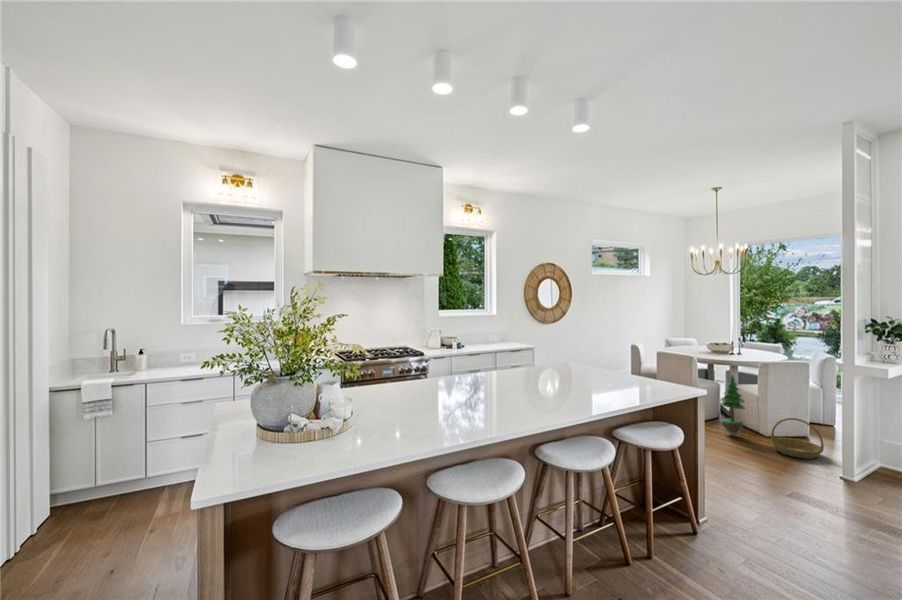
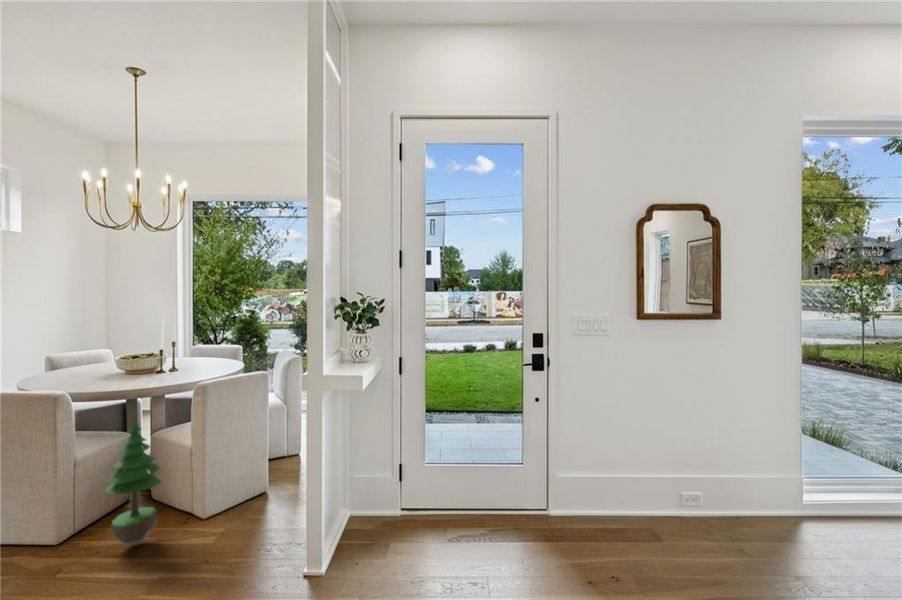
basket: present [771,418,824,459] -> none [200,481,283,562]

